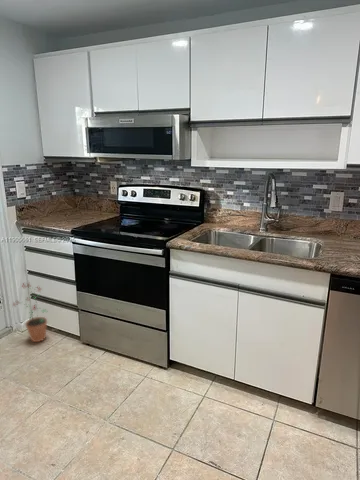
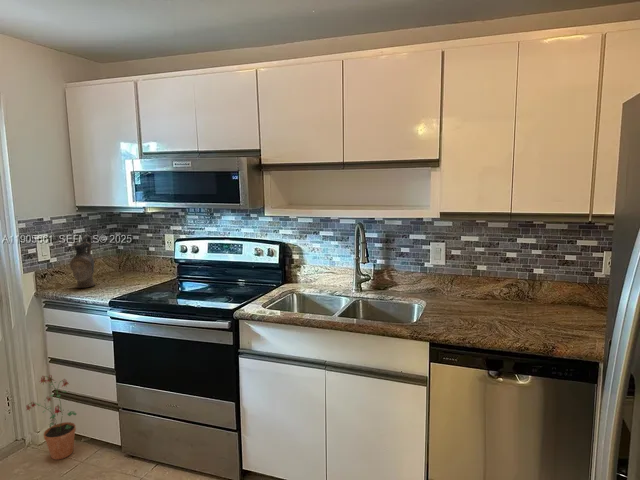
ceramic pitcher: none [40,179,59,219] -> present [70,235,95,288]

